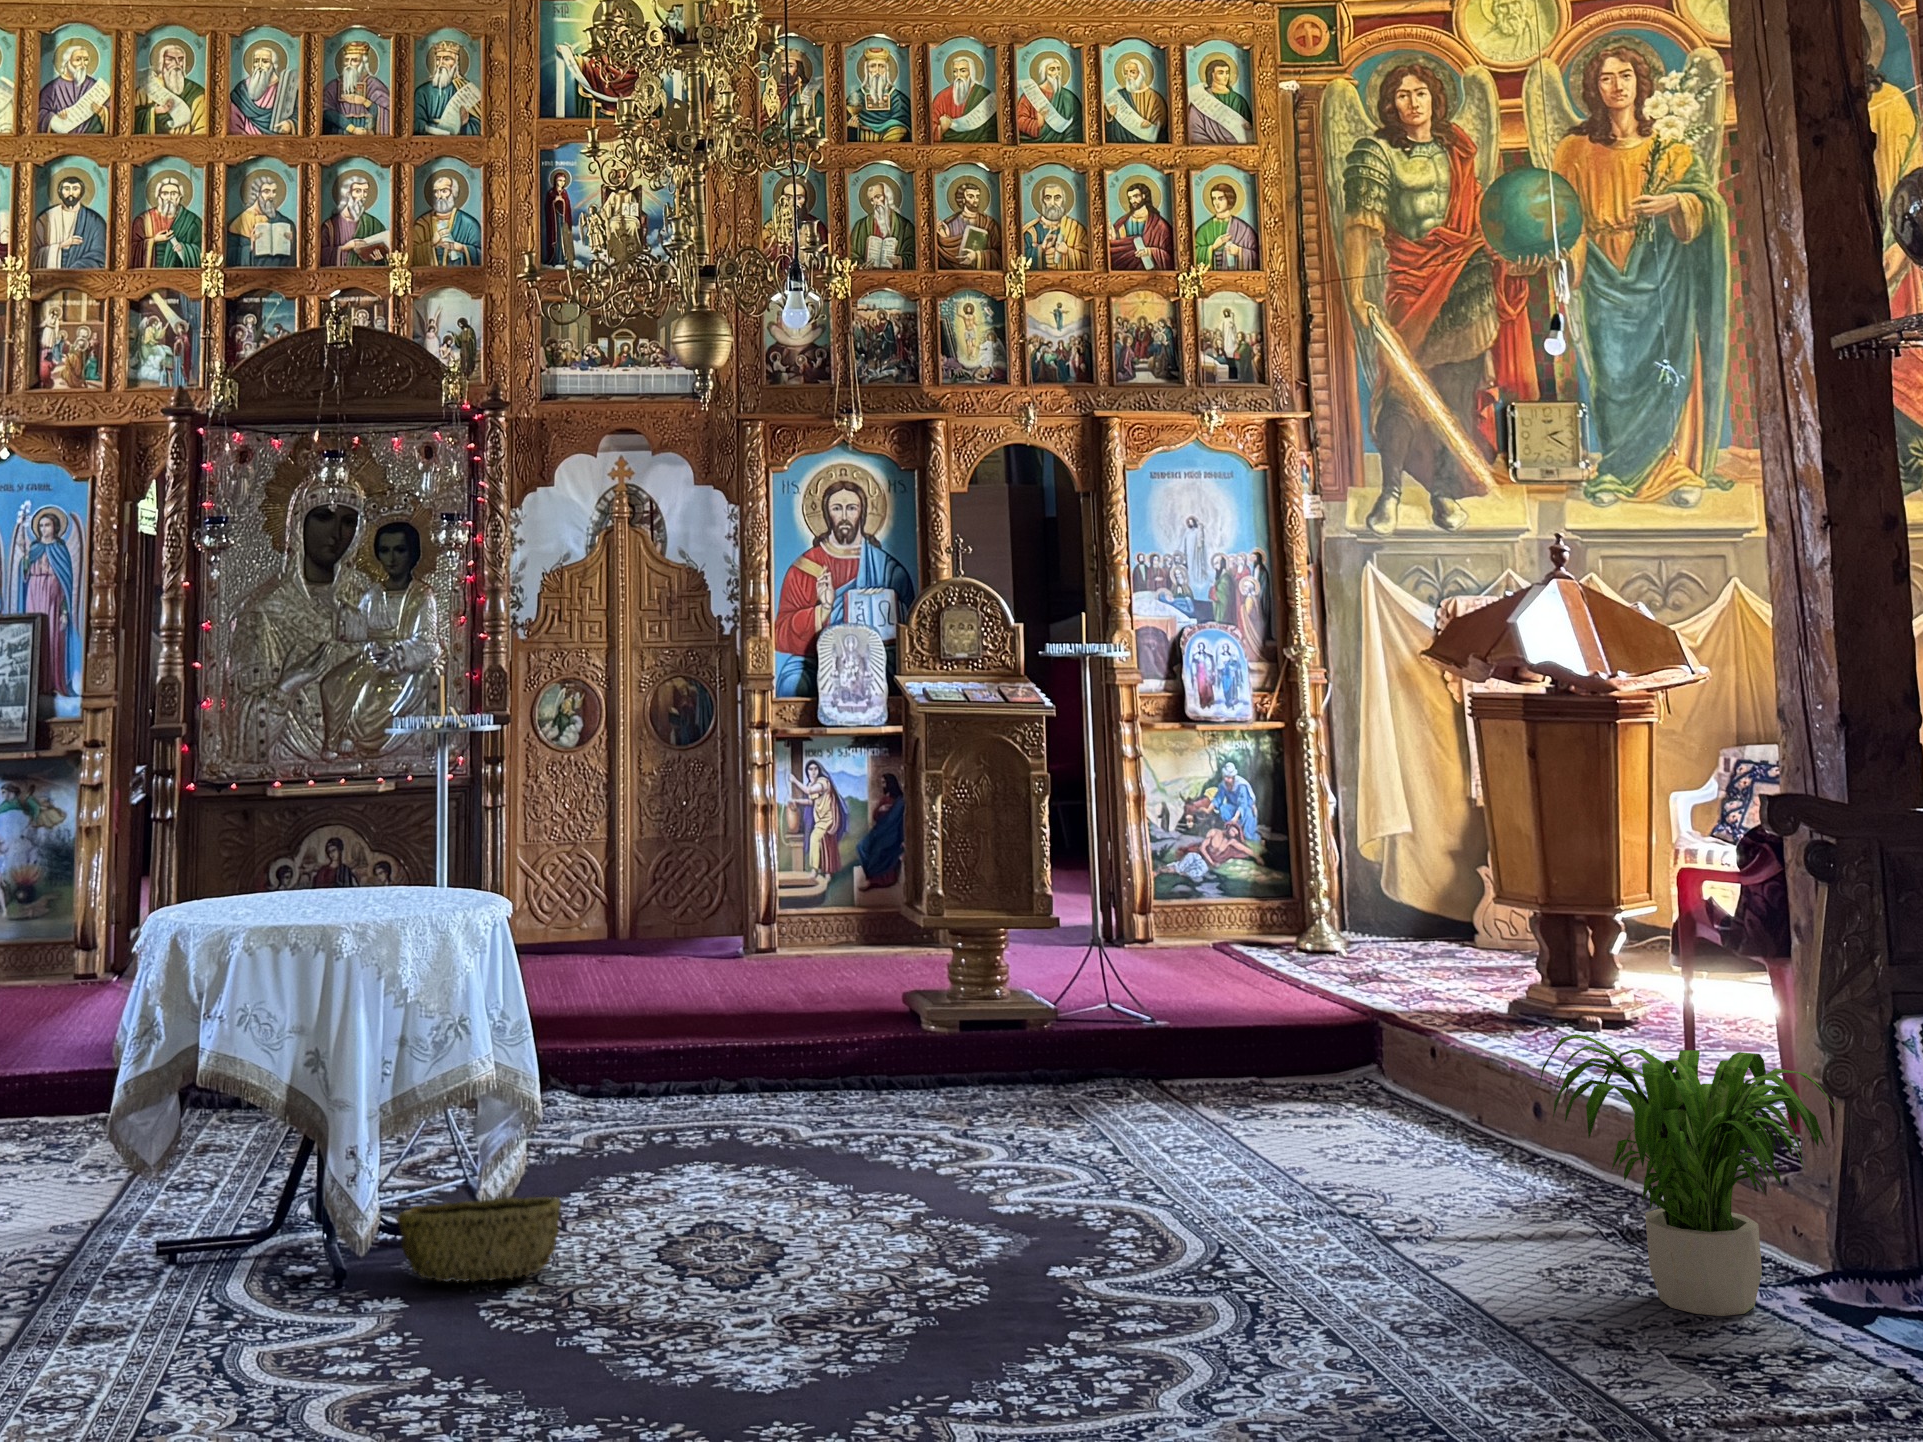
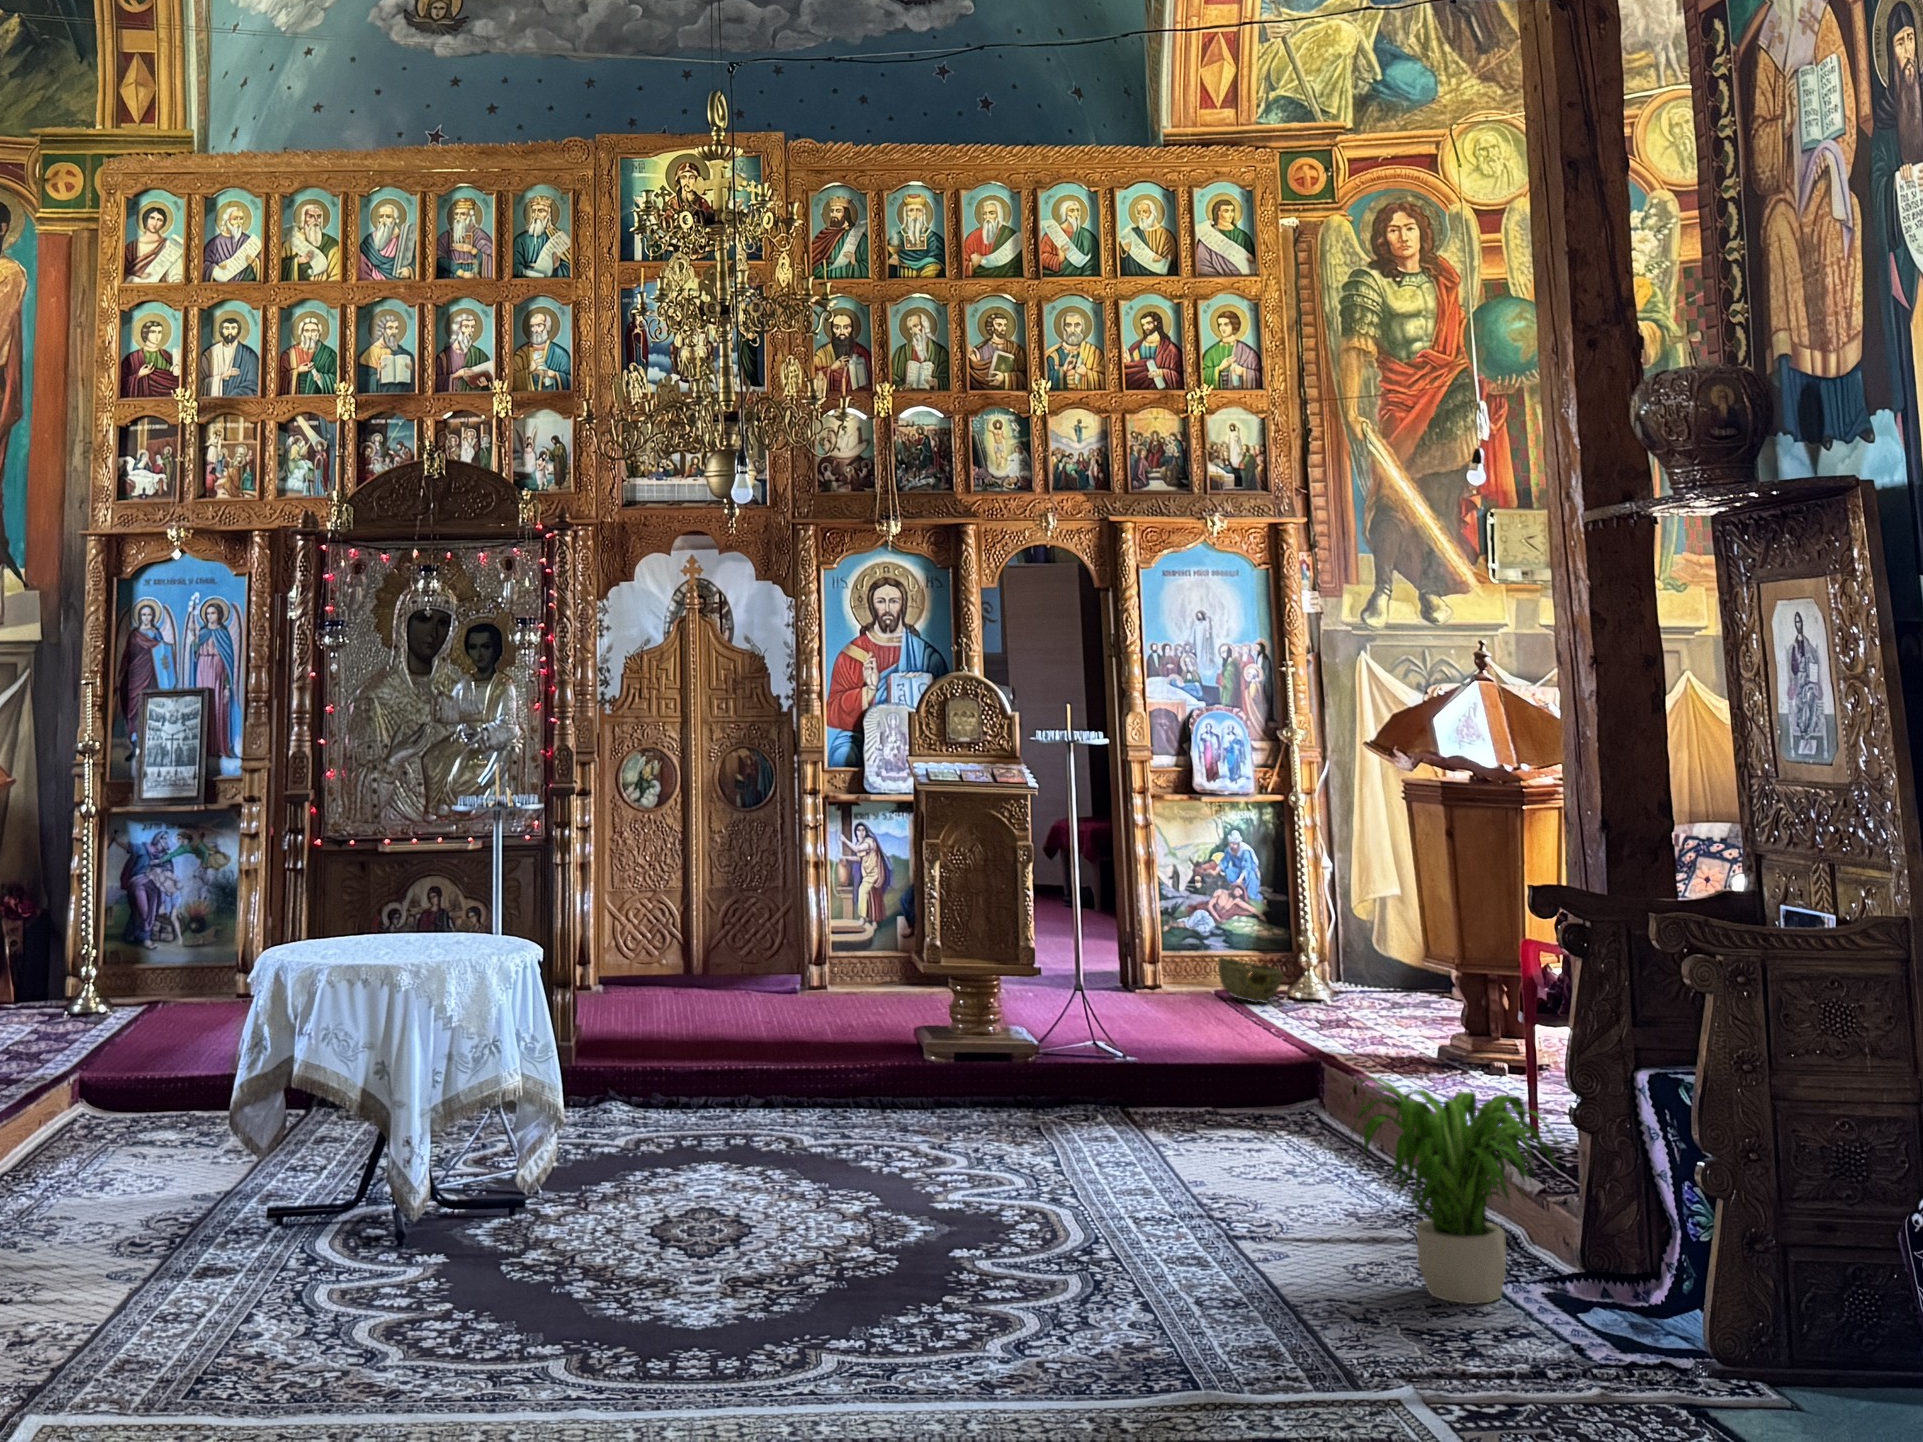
woven basket: present [397,1197,561,1283] -> present [1218,958,1283,1003]

